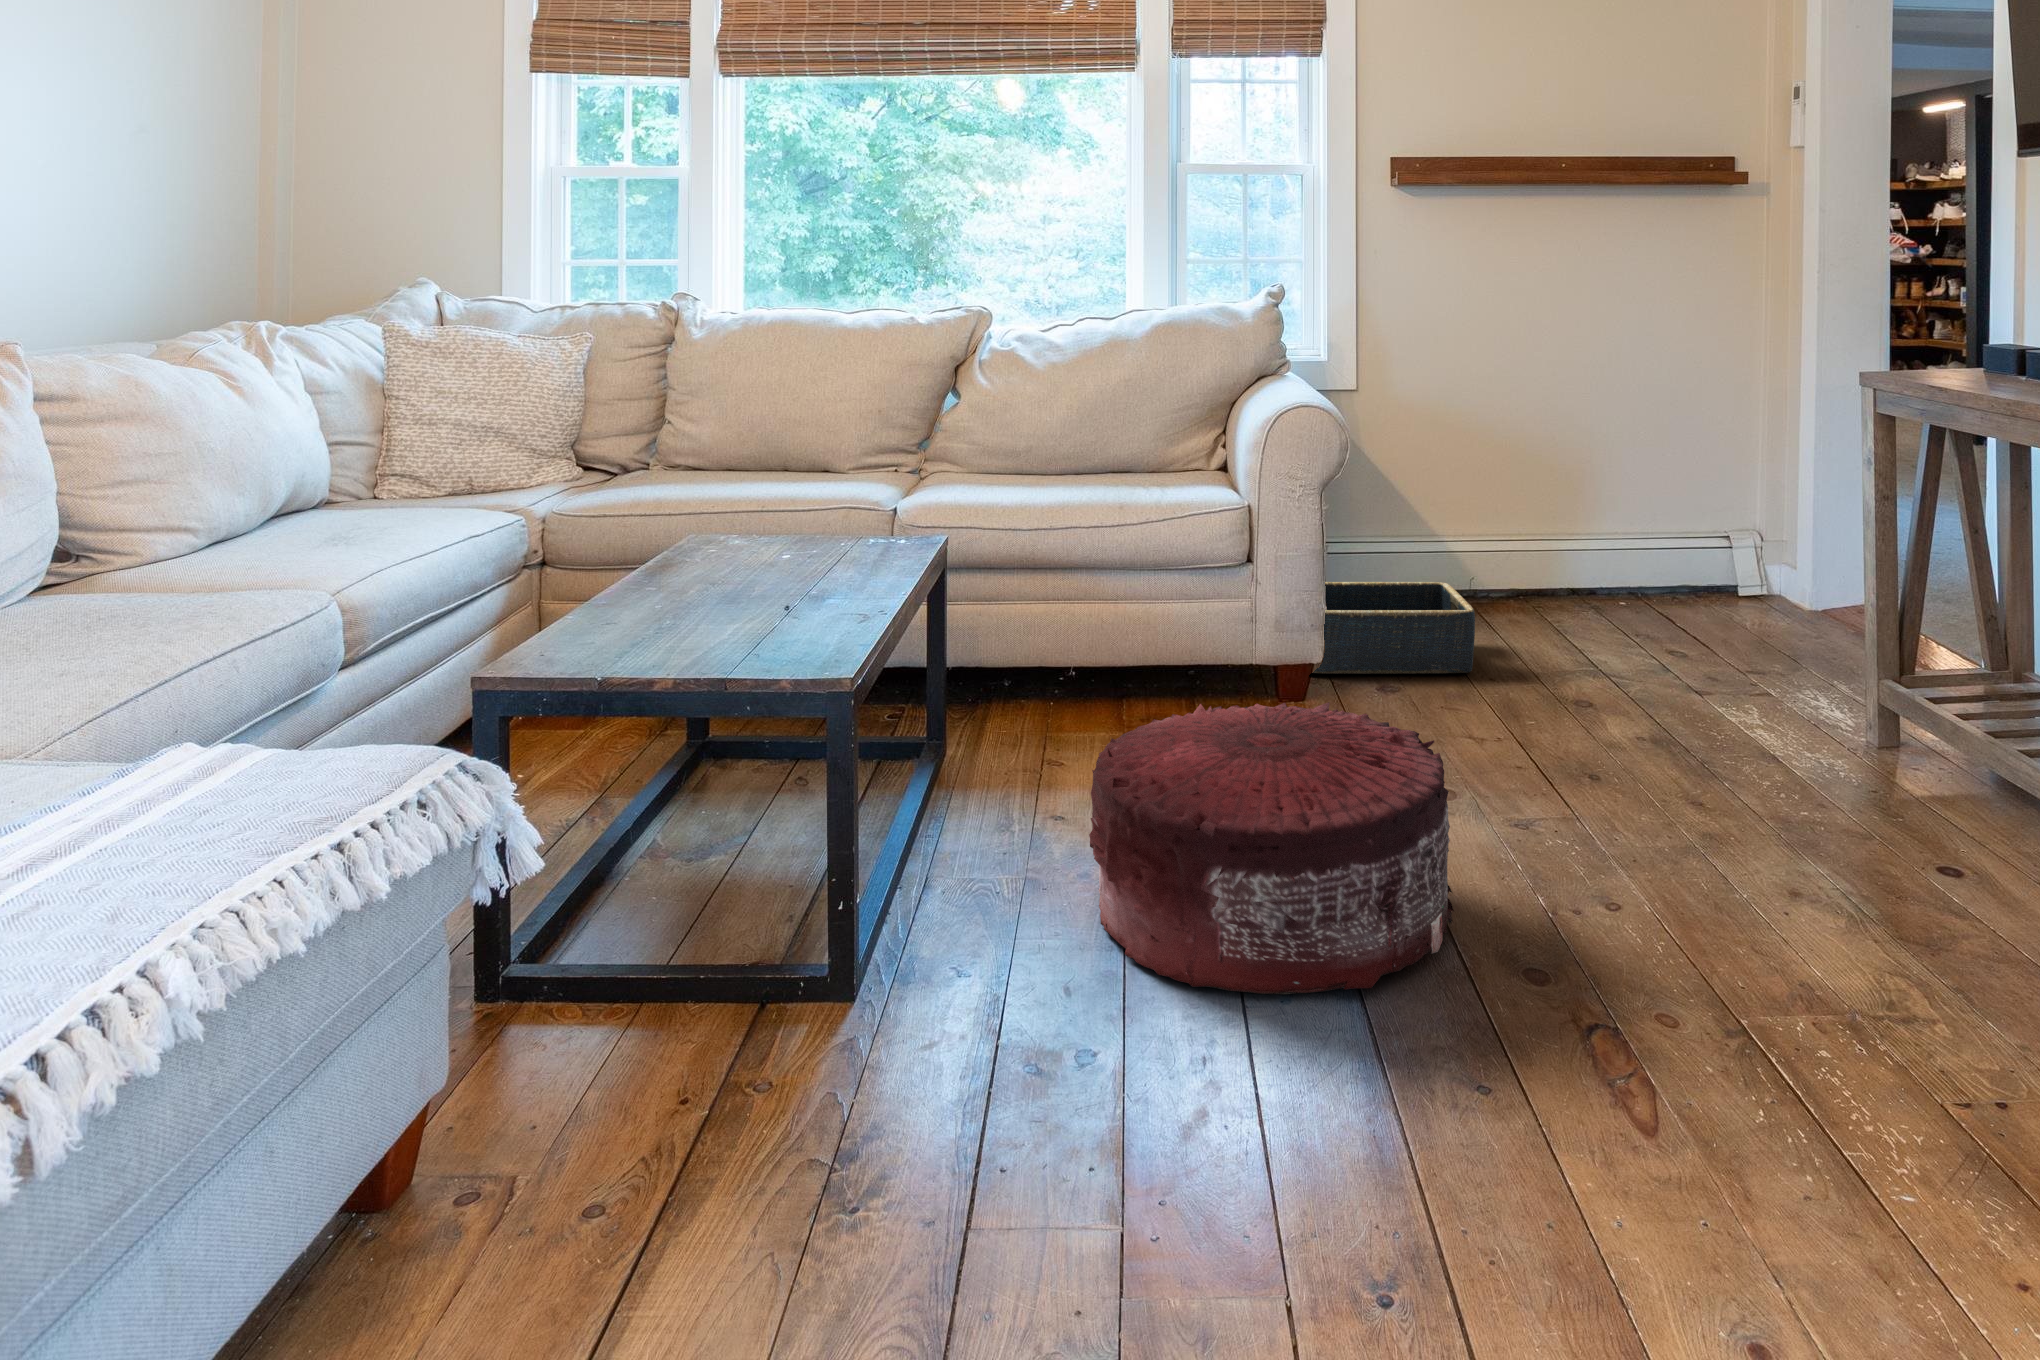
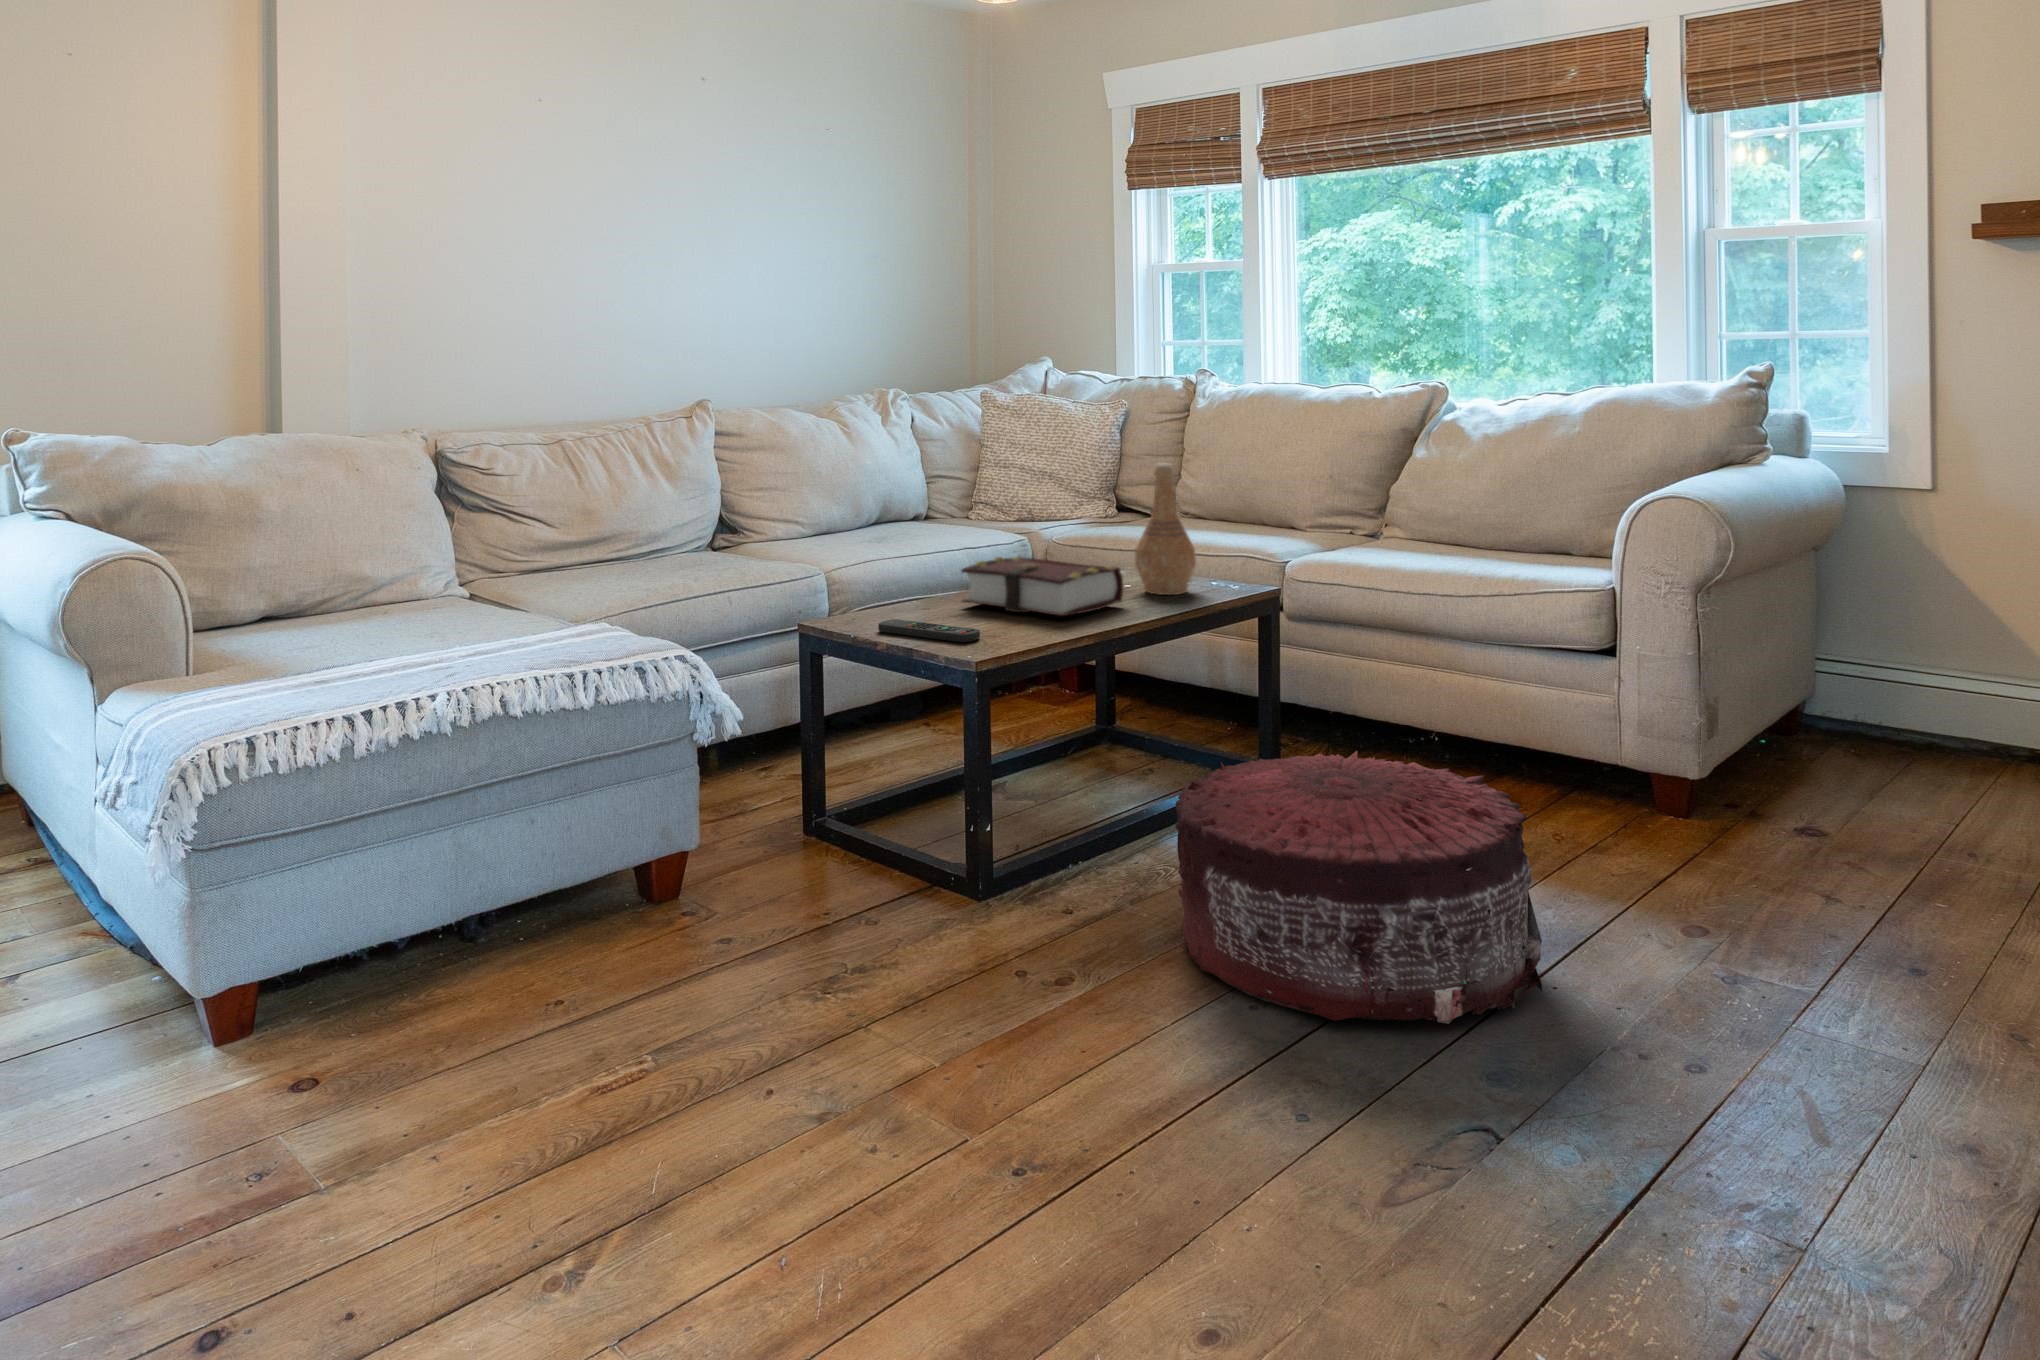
vase: none [823,411,896,569] -> present [1135,464,1196,595]
book: none [669,541,856,617] -> present [962,557,1123,616]
basket: present [1313,582,1475,674] -> none [1745,696,2018,837]
remote control: none [633,647,795,675] -> present [878,619,980,642]

